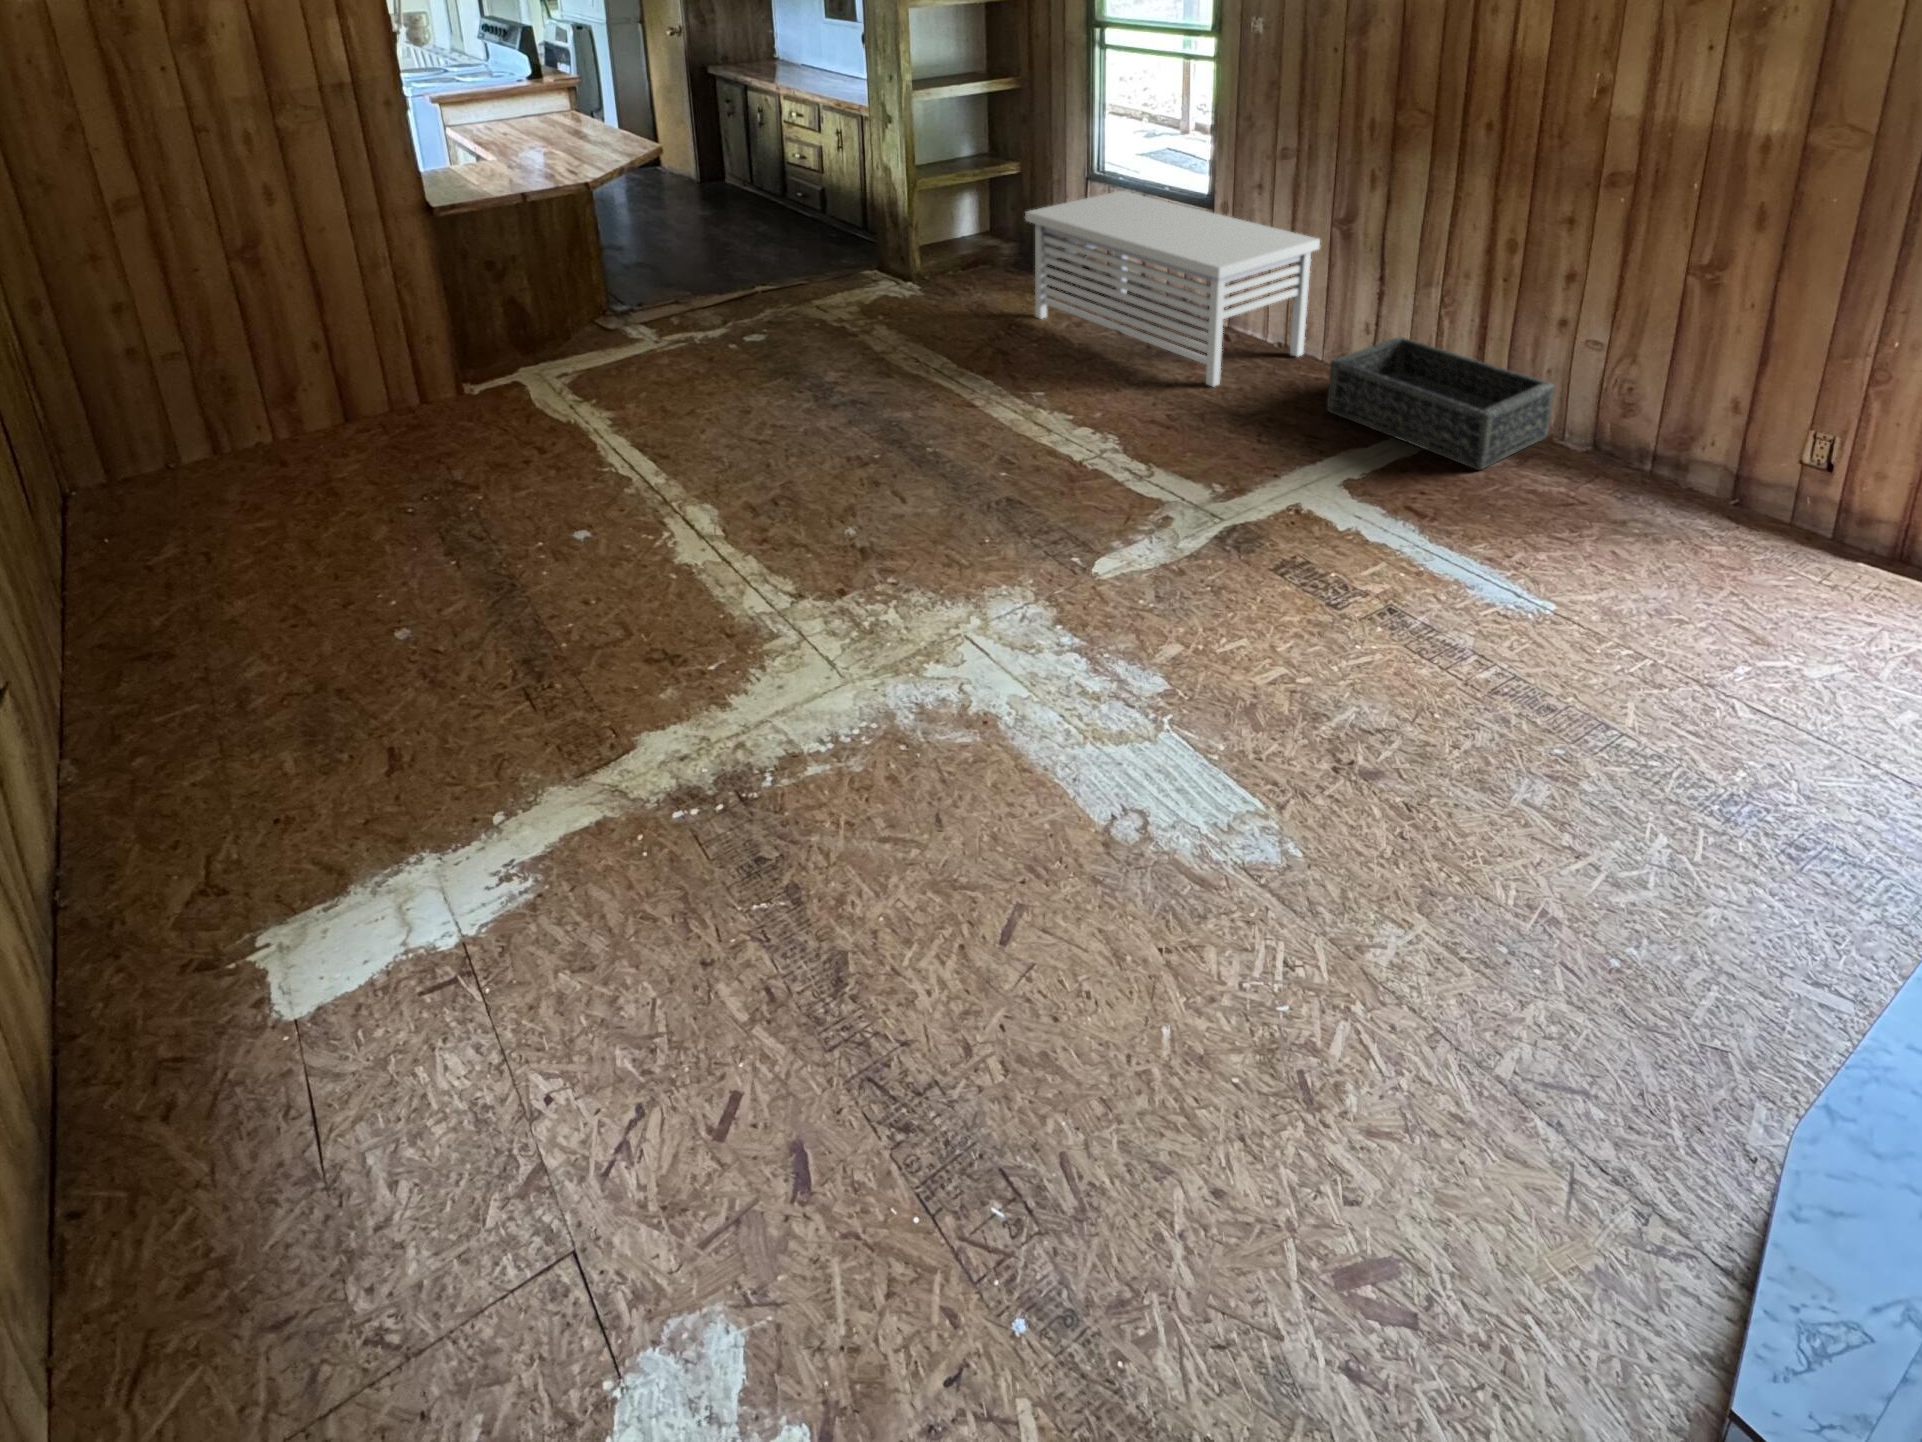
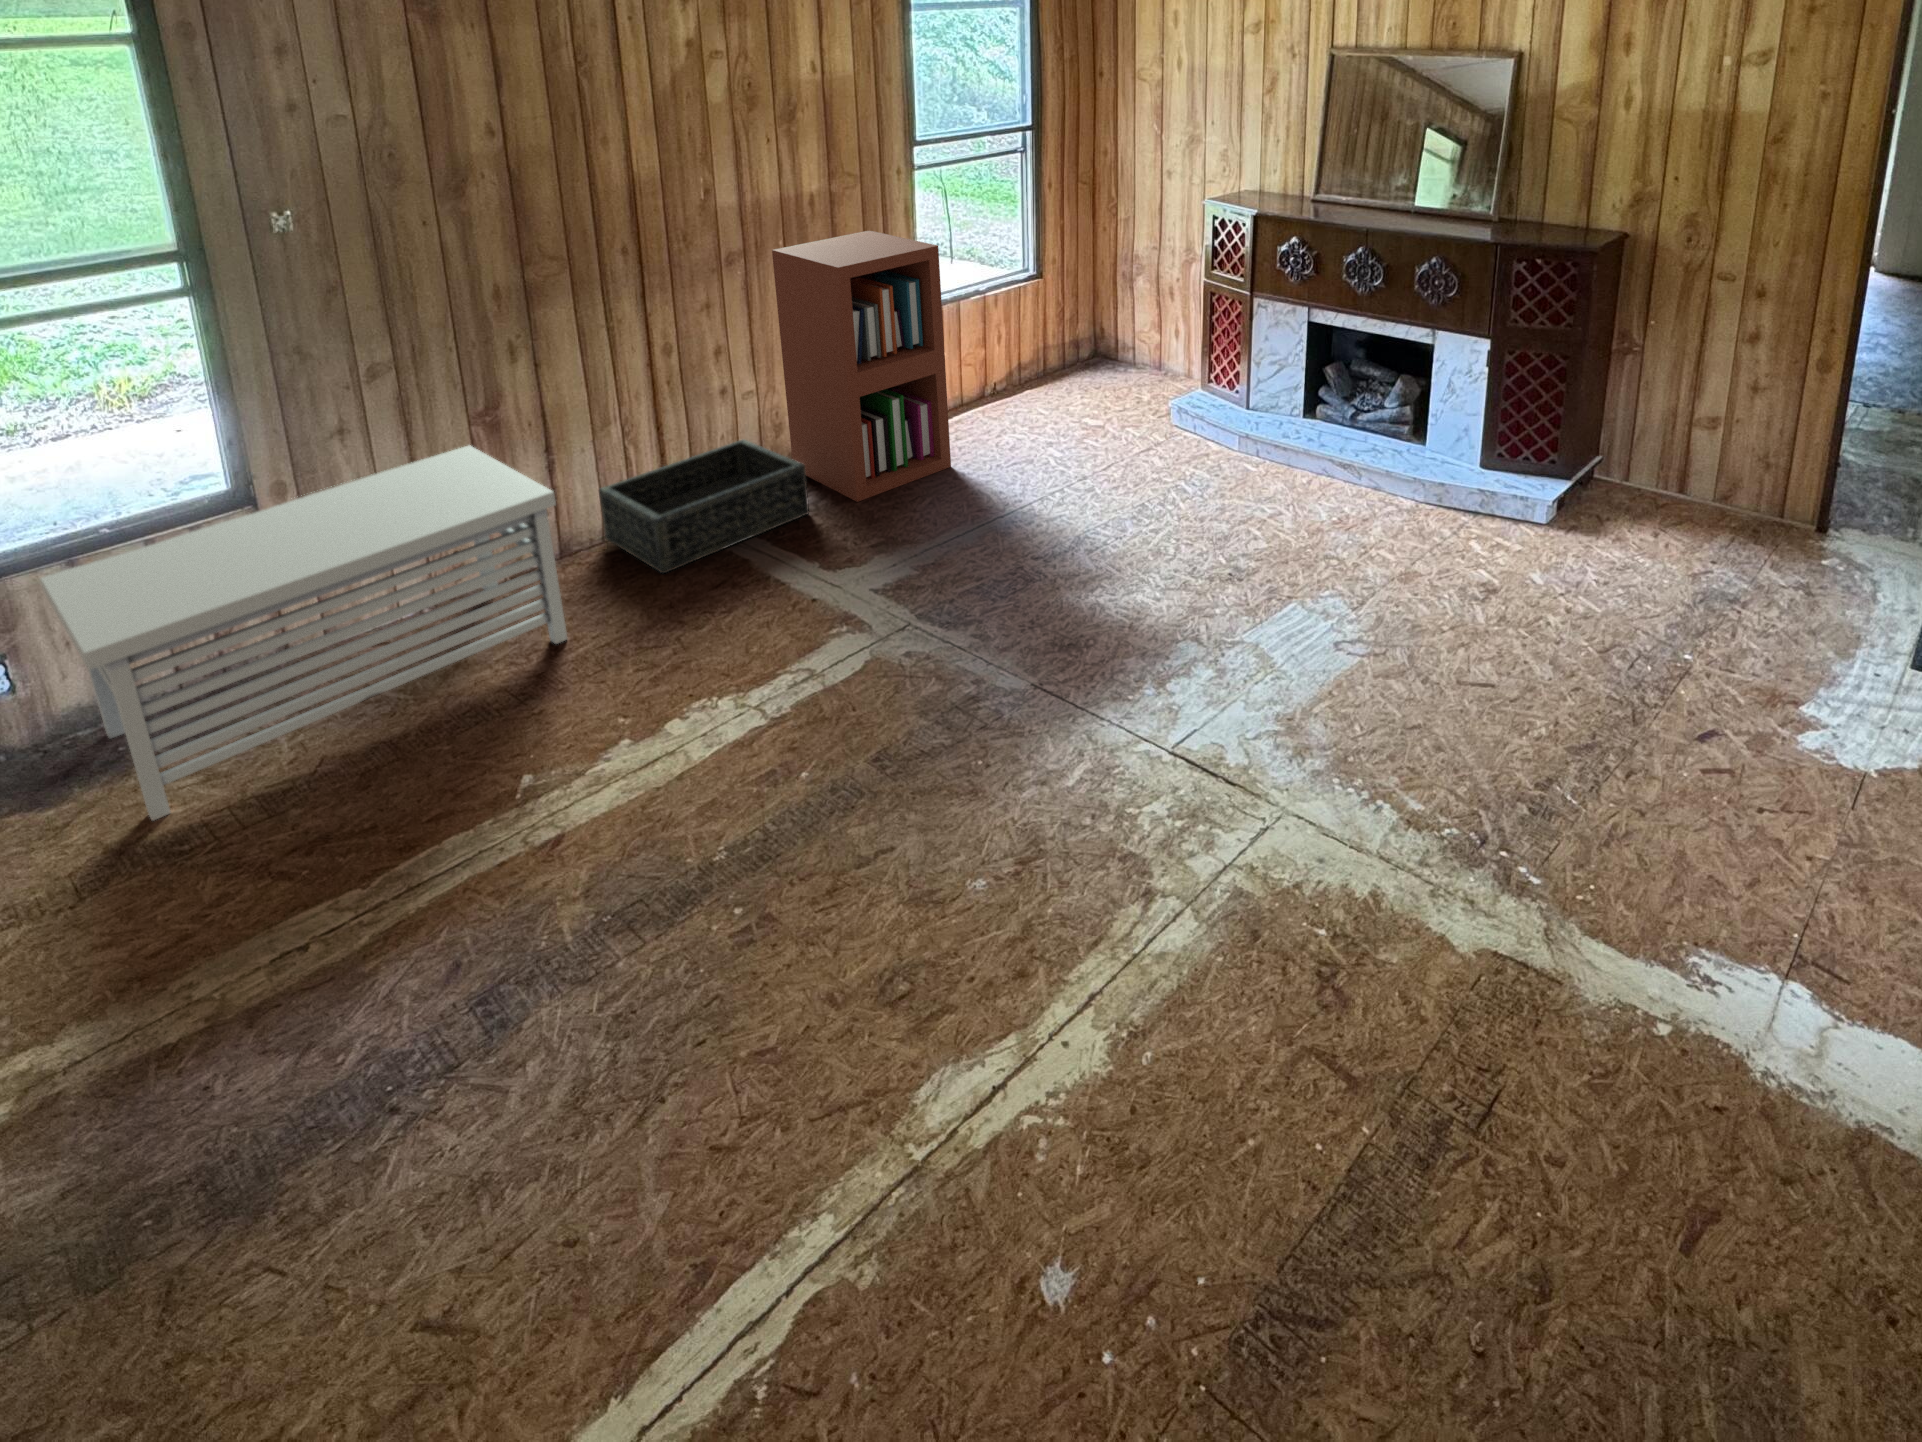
bookshelf: none [1525,188,1828,563] -> present [772,231,951,502]

